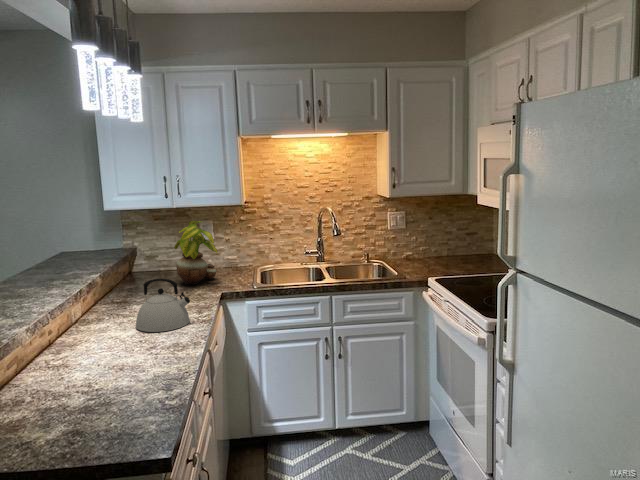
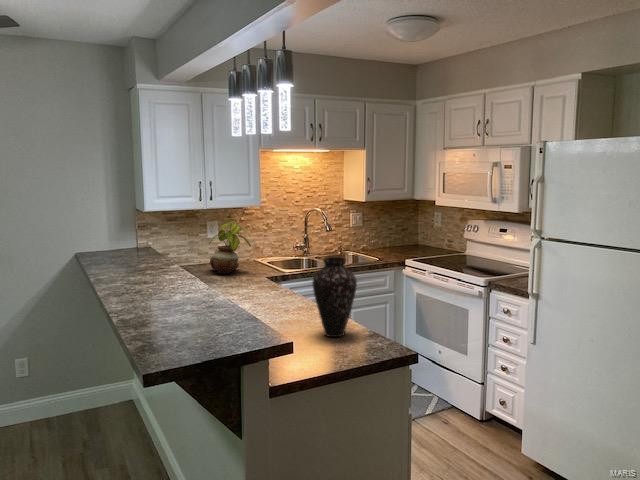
kettle: present [136,279,190,332] -> none [245,260,287,301]
vase: none [52,297,126,419] -> present [313,257,357,337]

